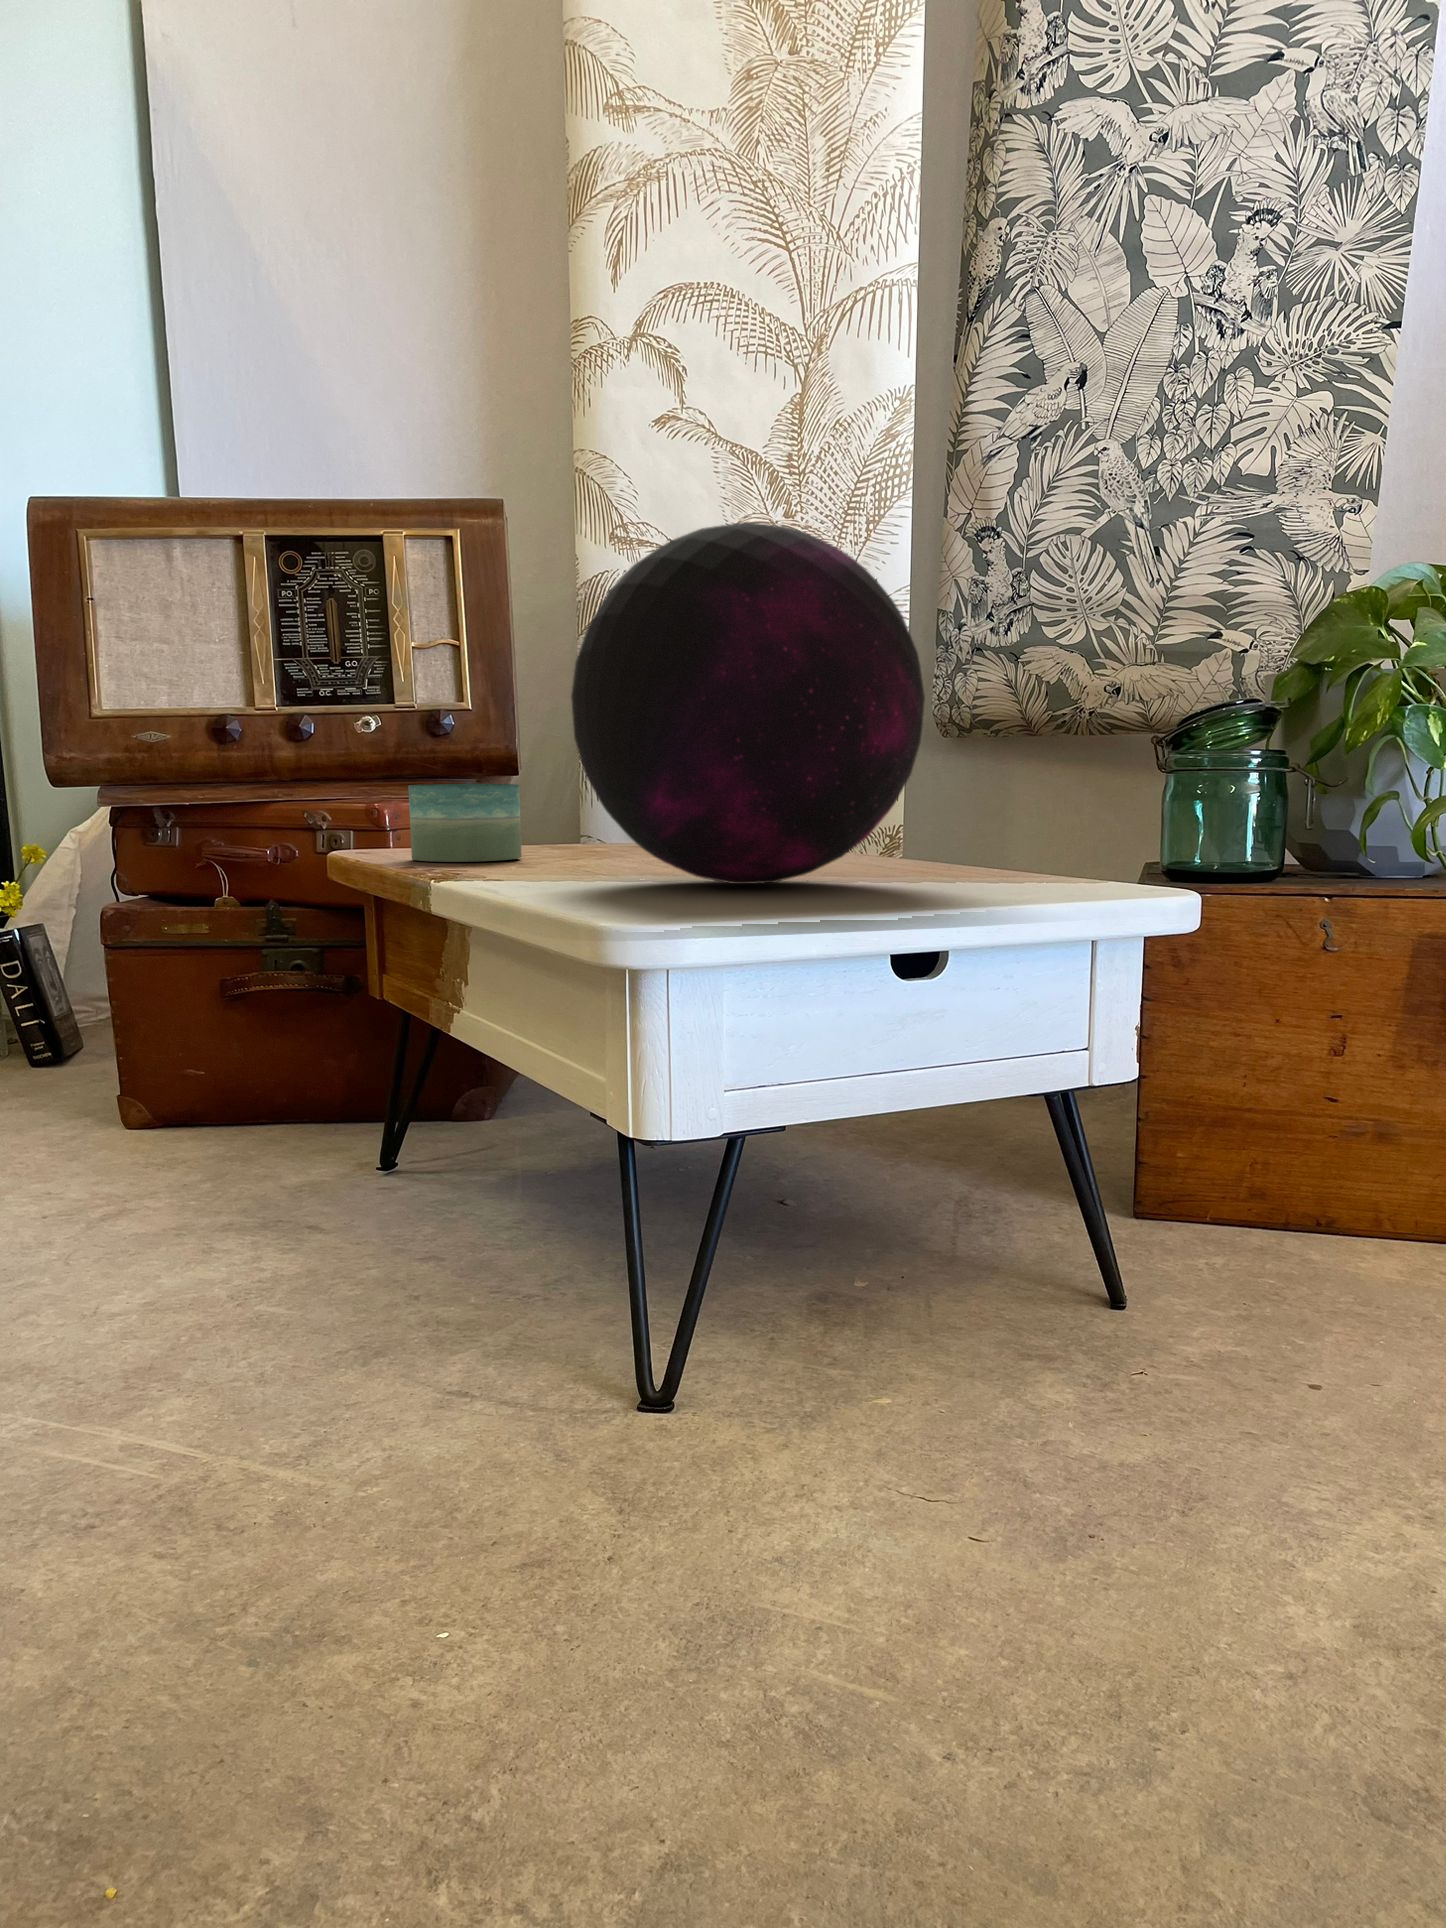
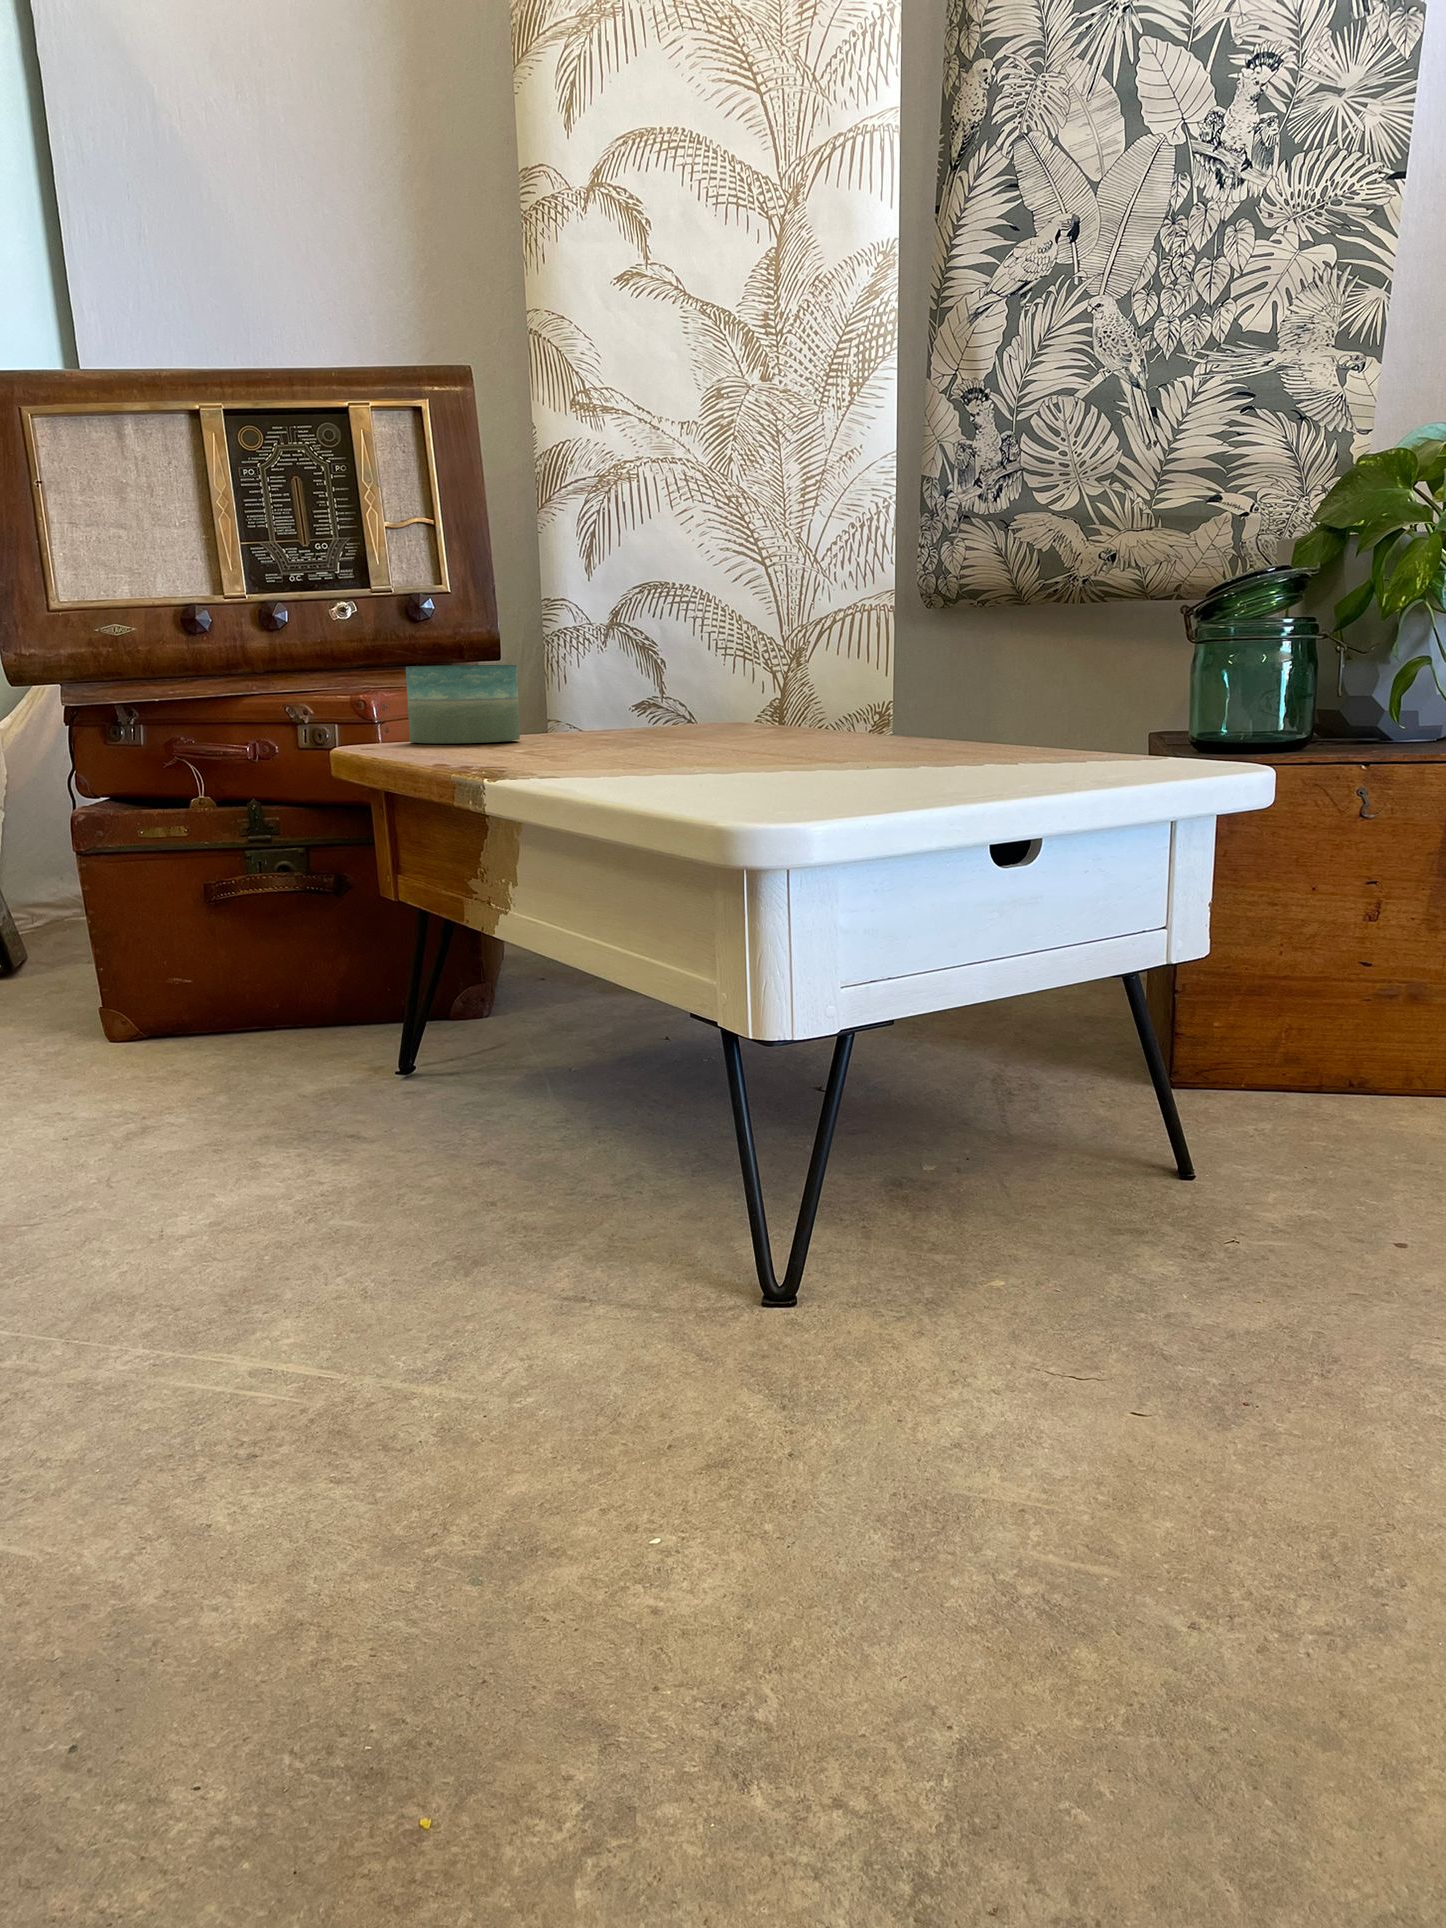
decorative orb: present [571,522,925,884] -> none [599,407,934,754]

